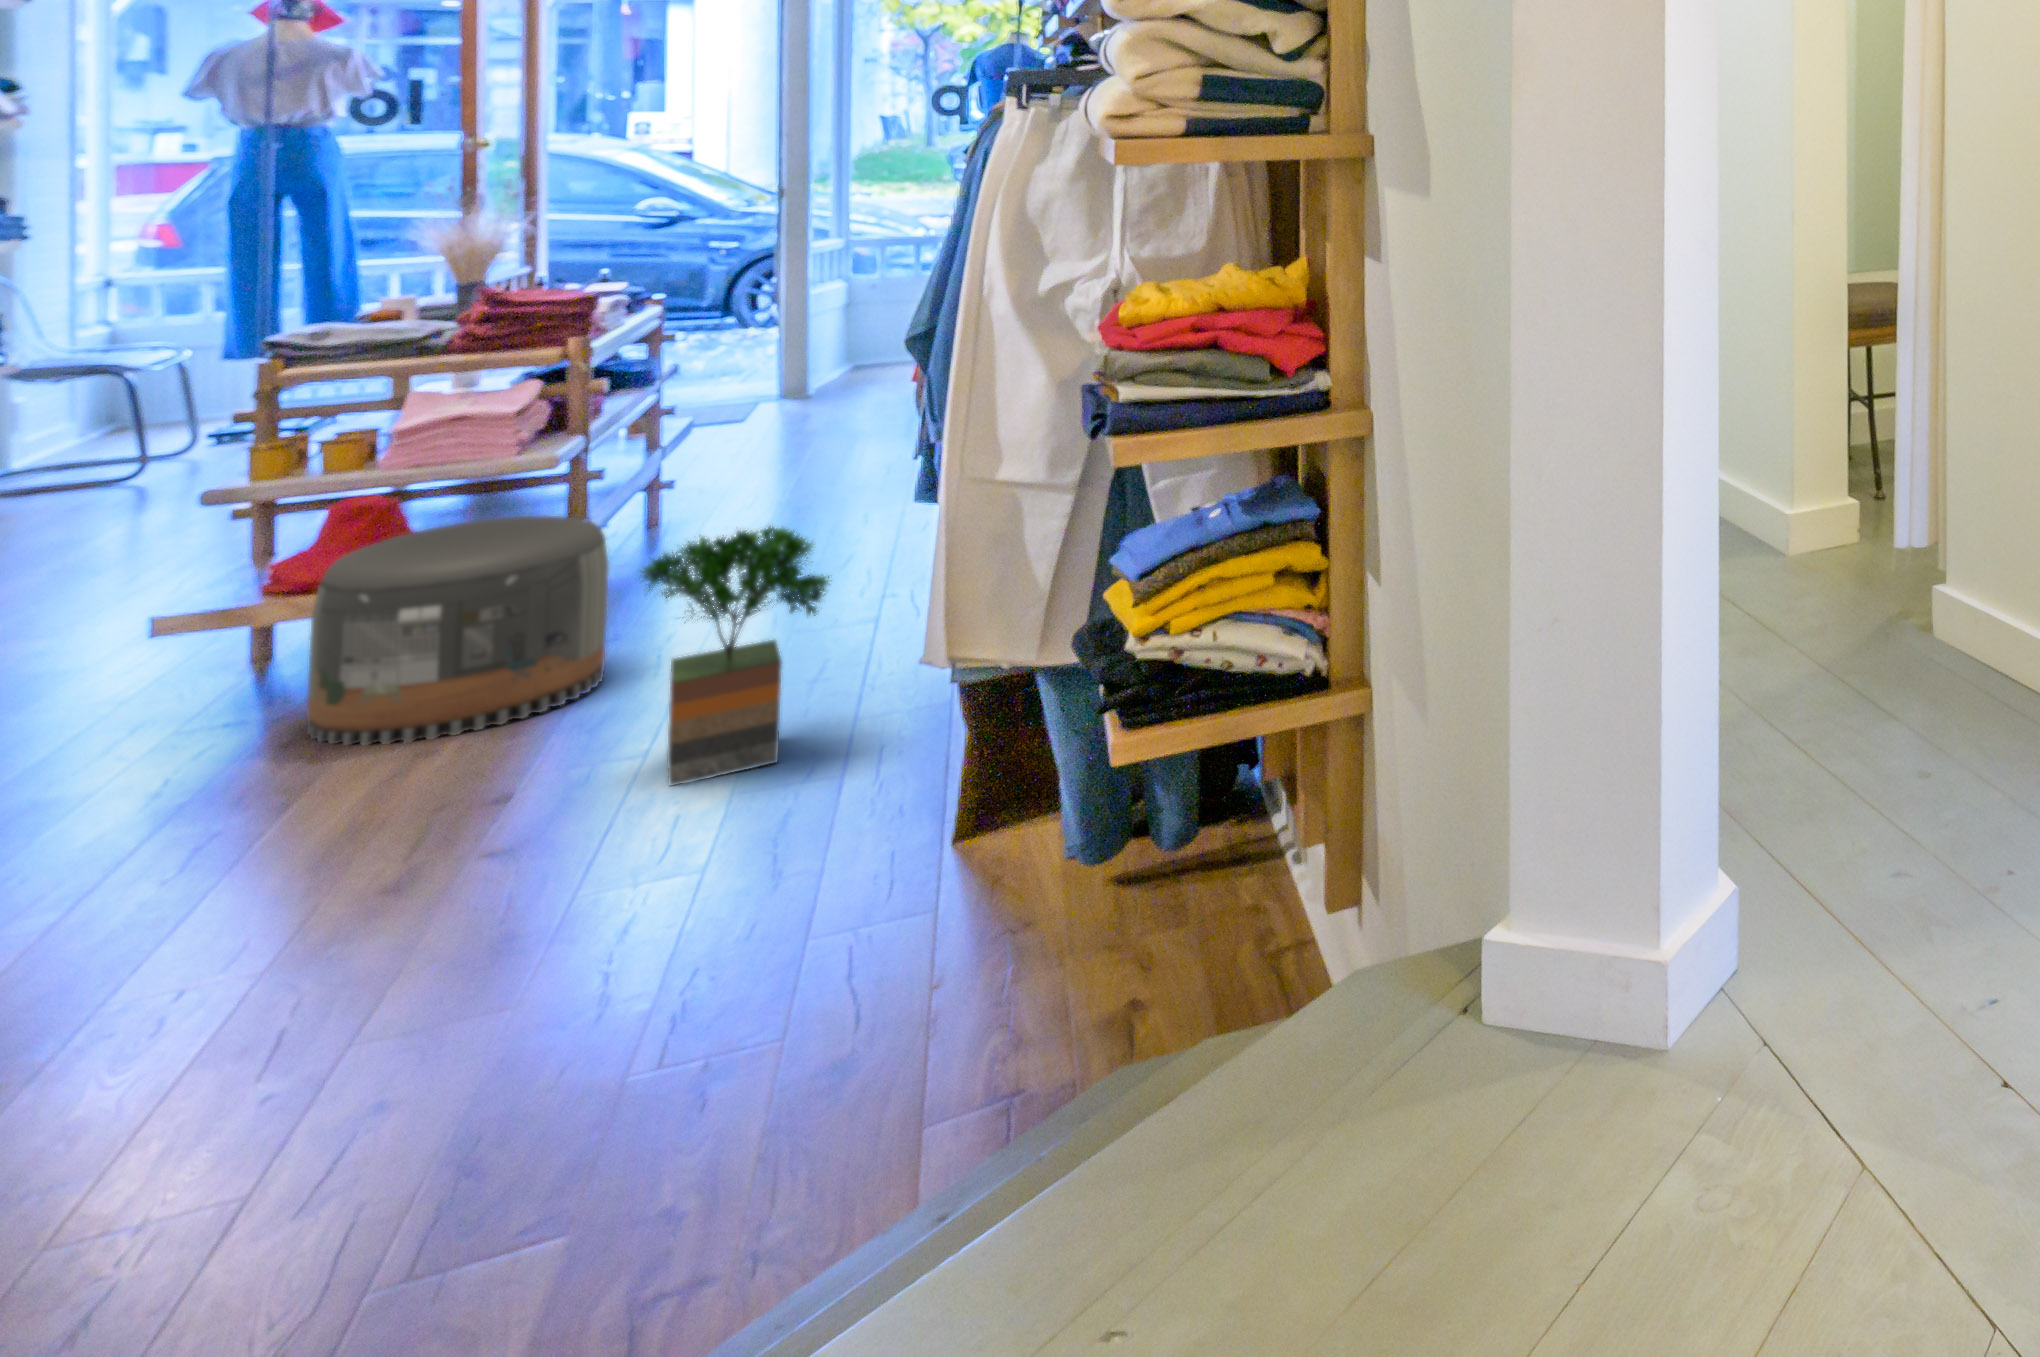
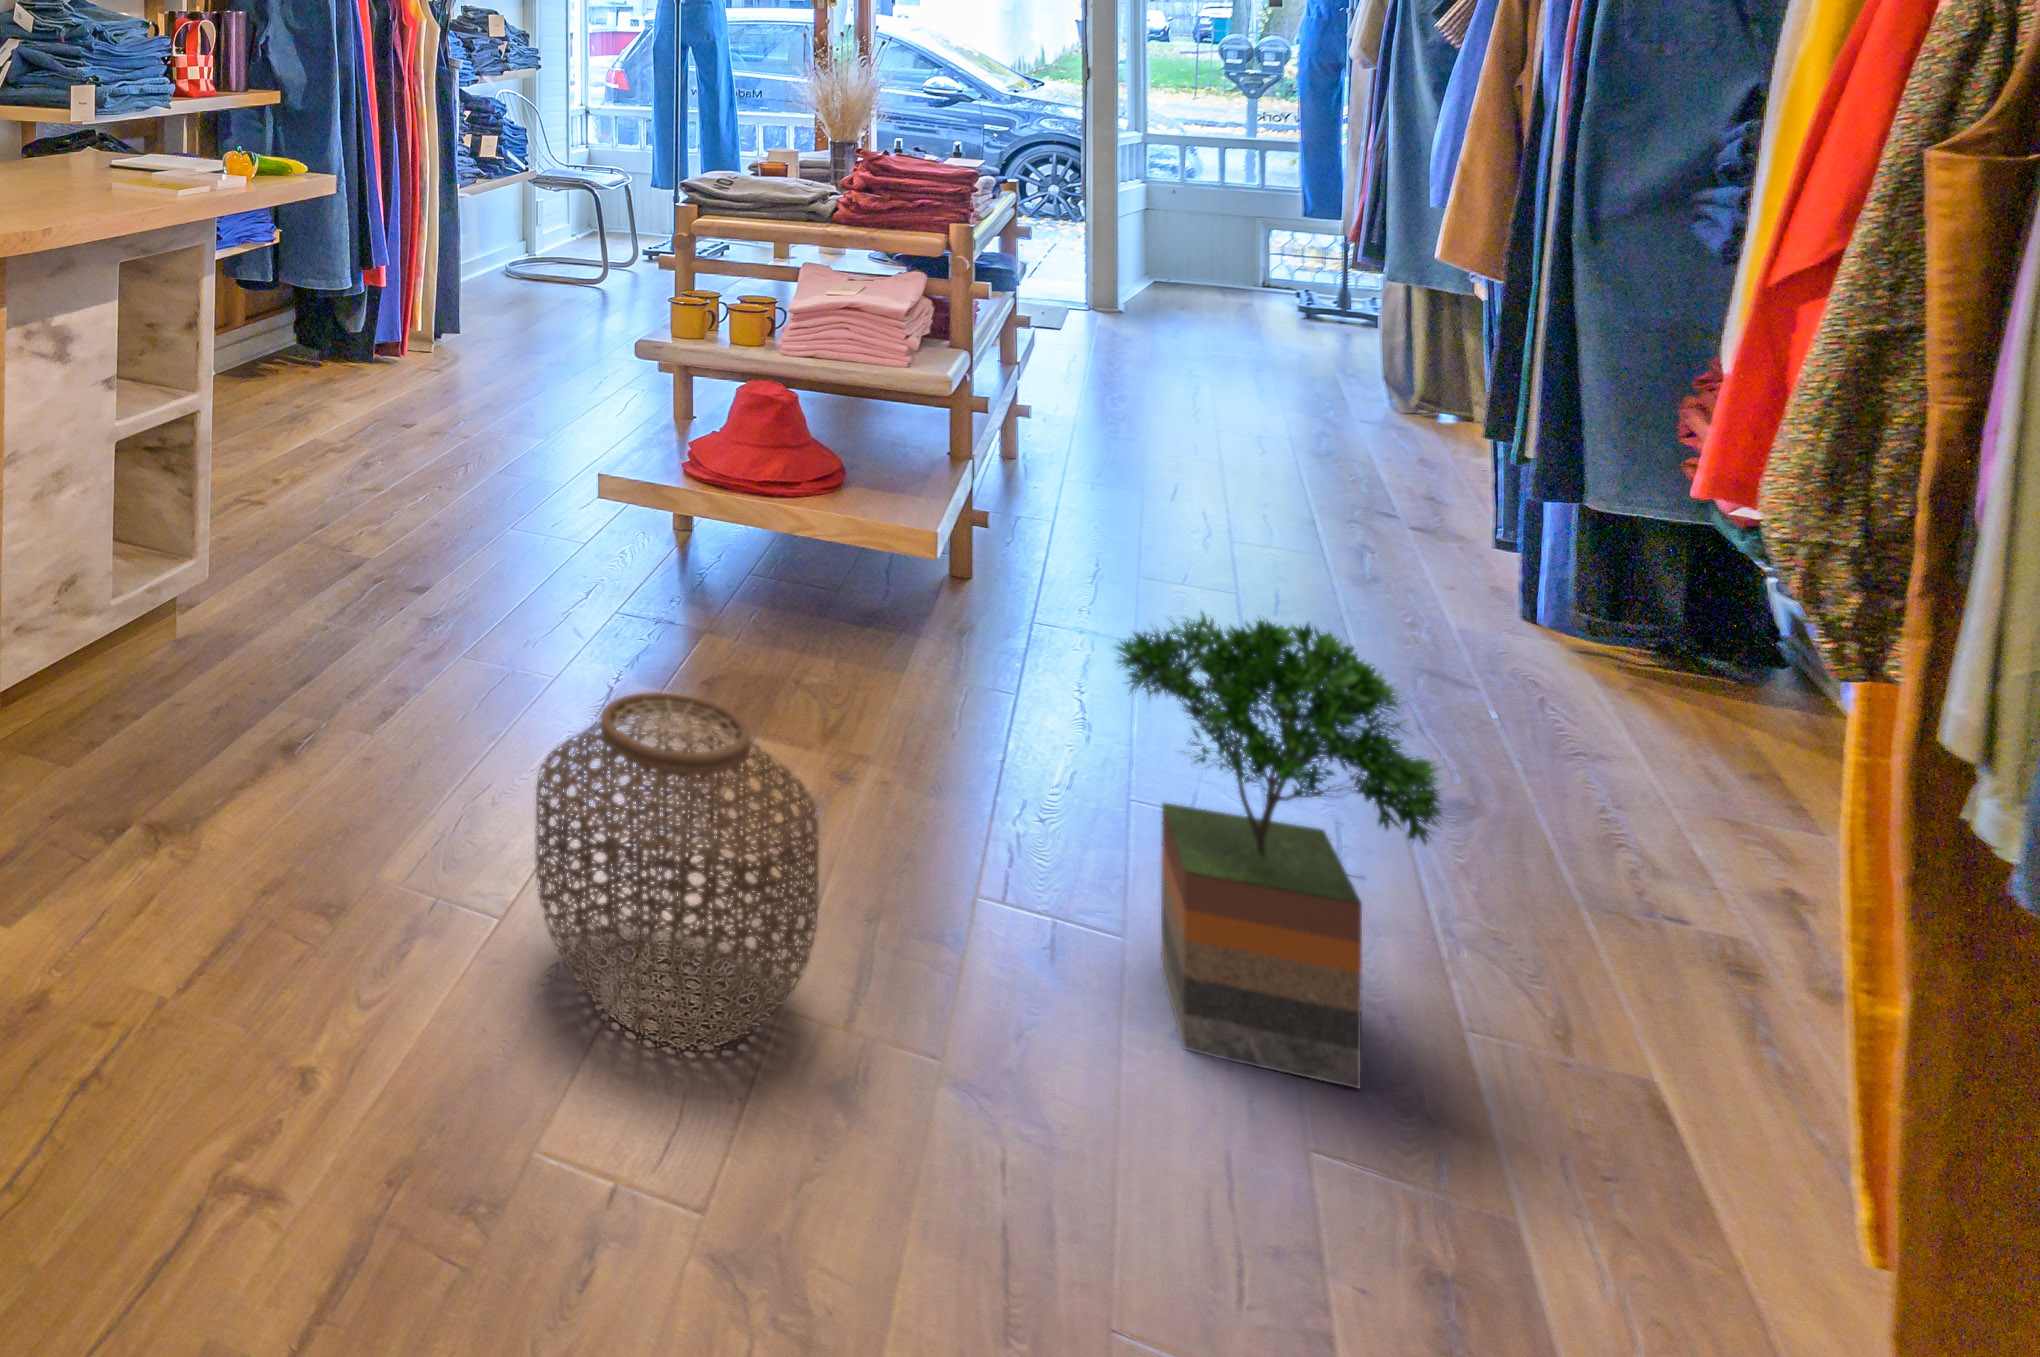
pouf: present [307,516,609,745] -> none [728,453,1030,764]
woven basket: none [99,687,385,931] -> present [535,692,819,1047]

